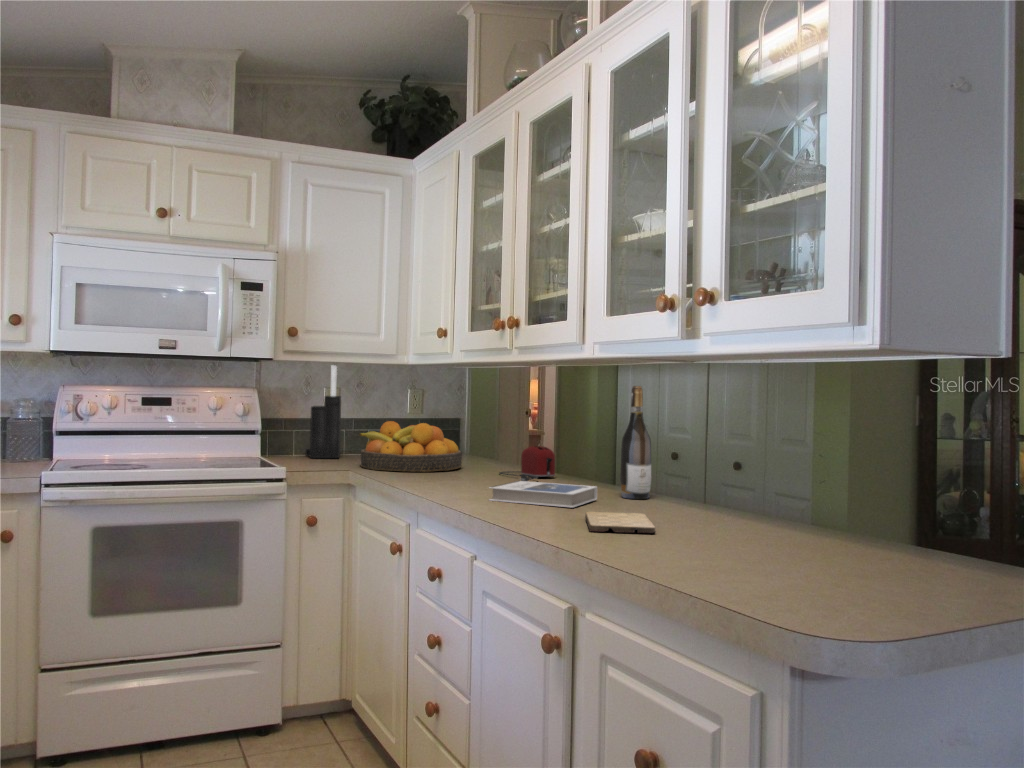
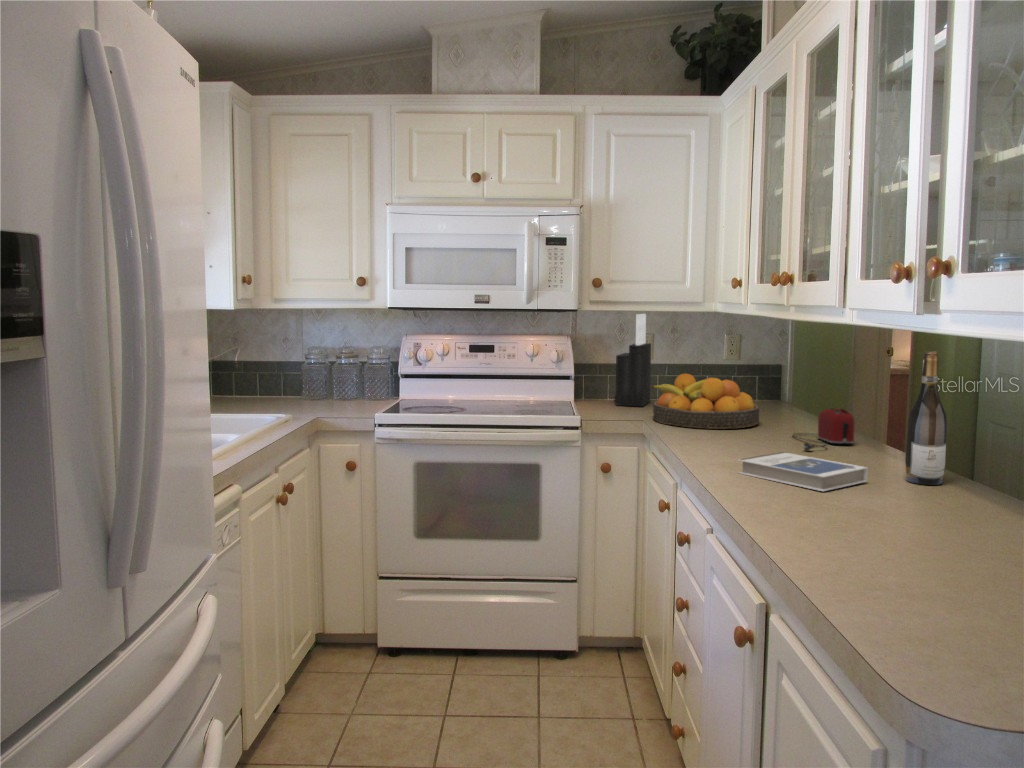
cutting board: present [585,512,655,533] -> none [803,501,894,539]

